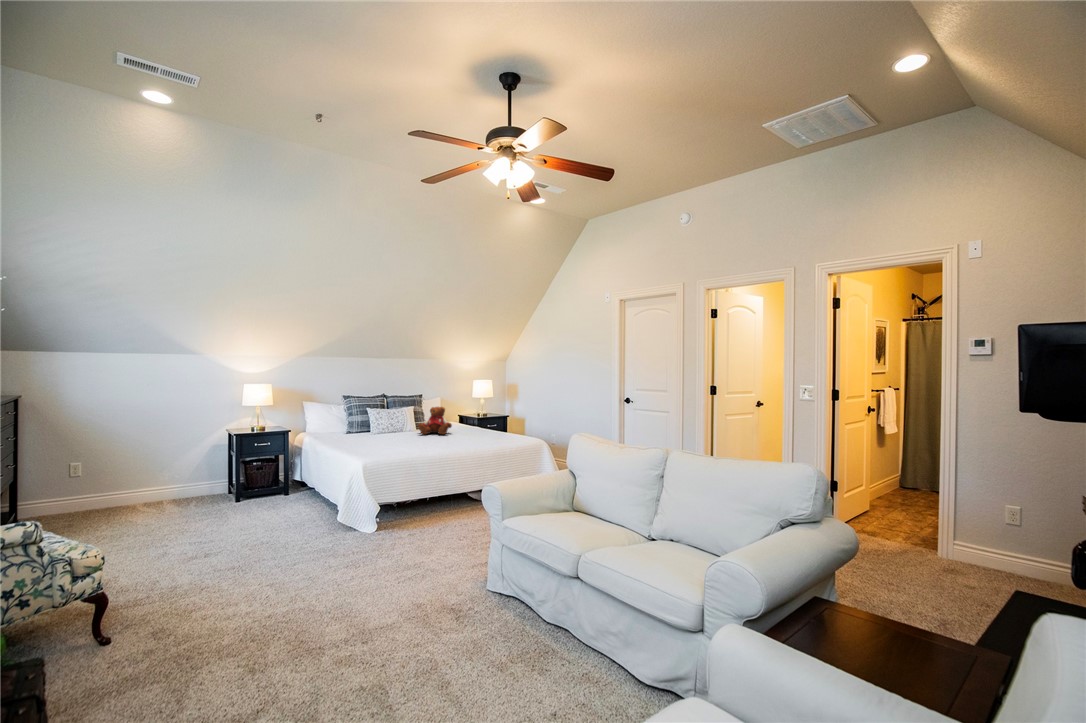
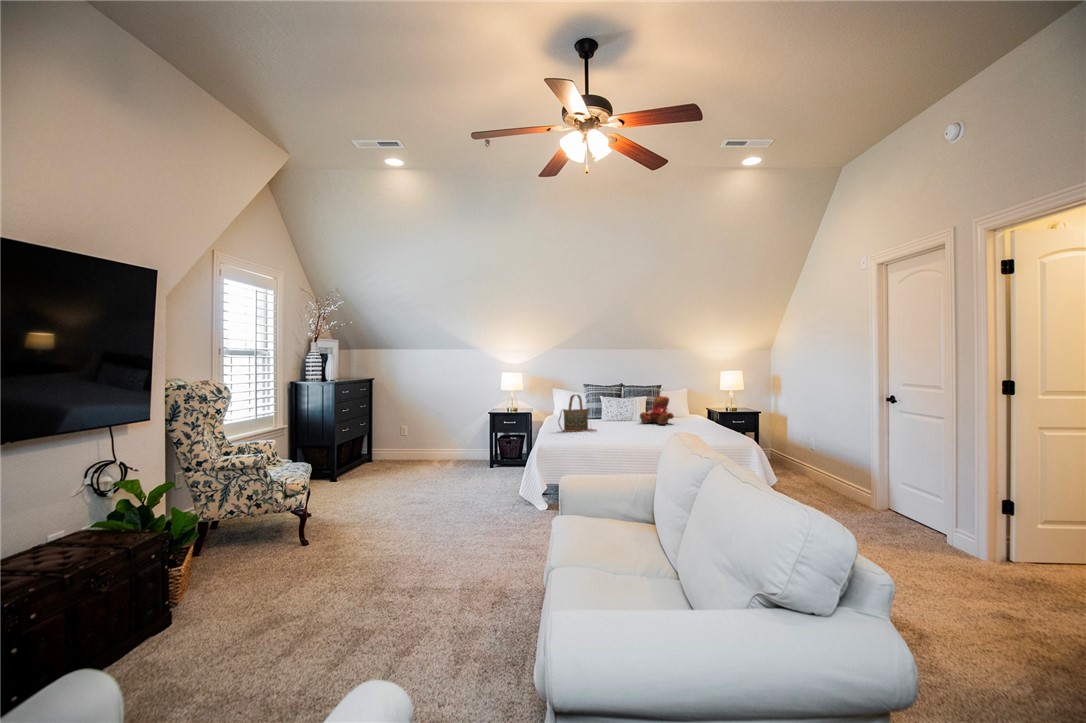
handbag: none [351,410,392,451] -> present [558,395,596,432]

